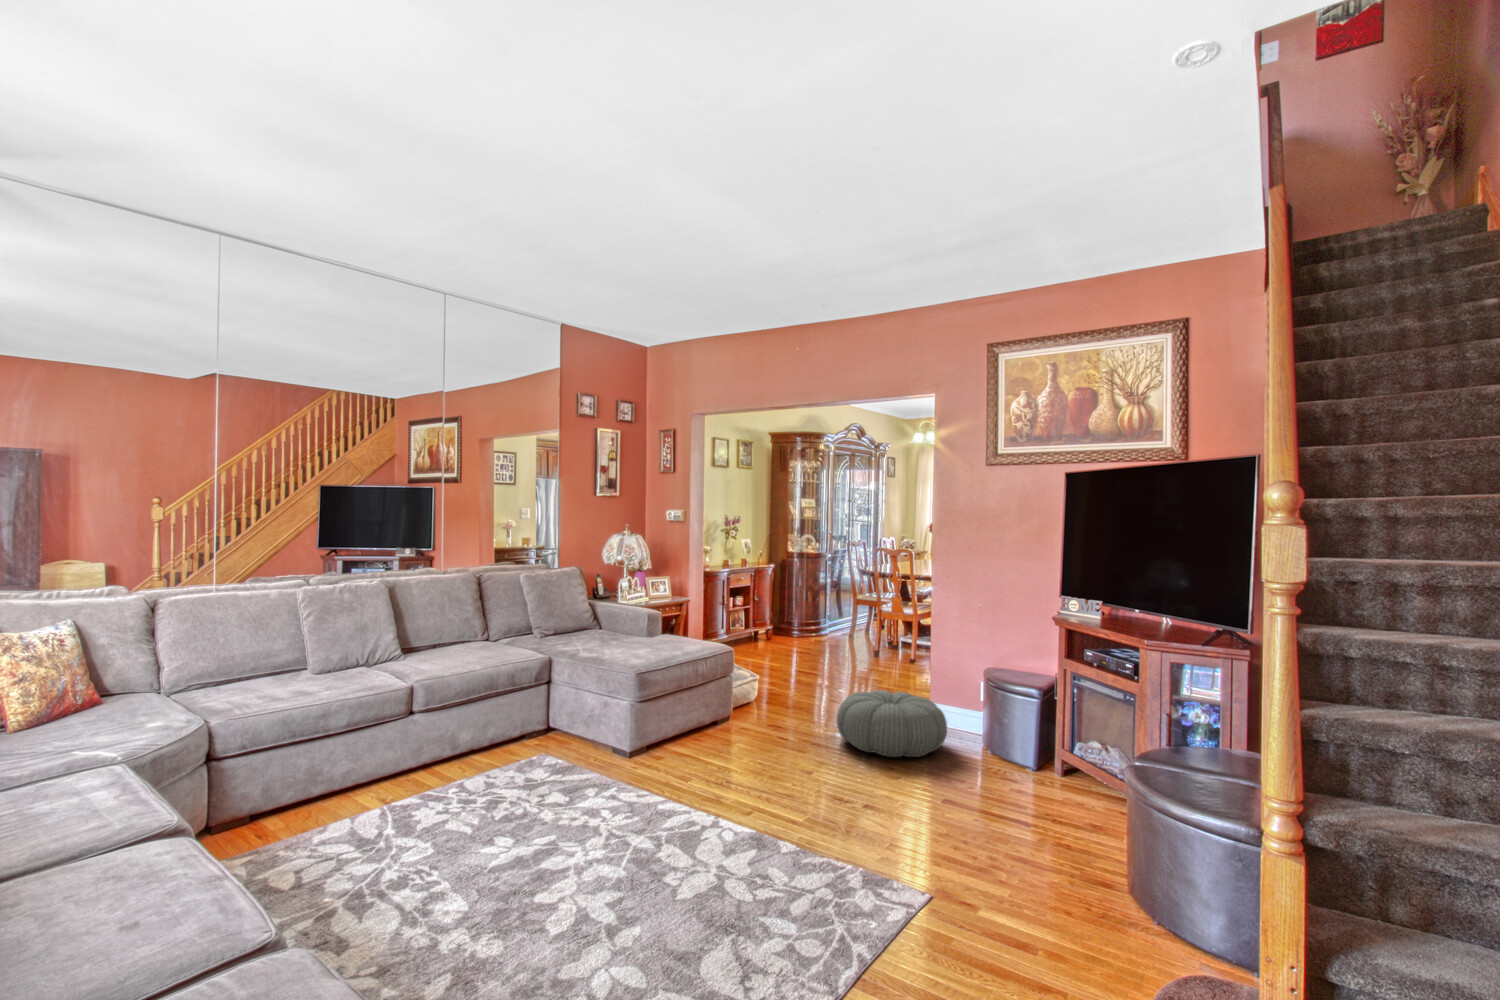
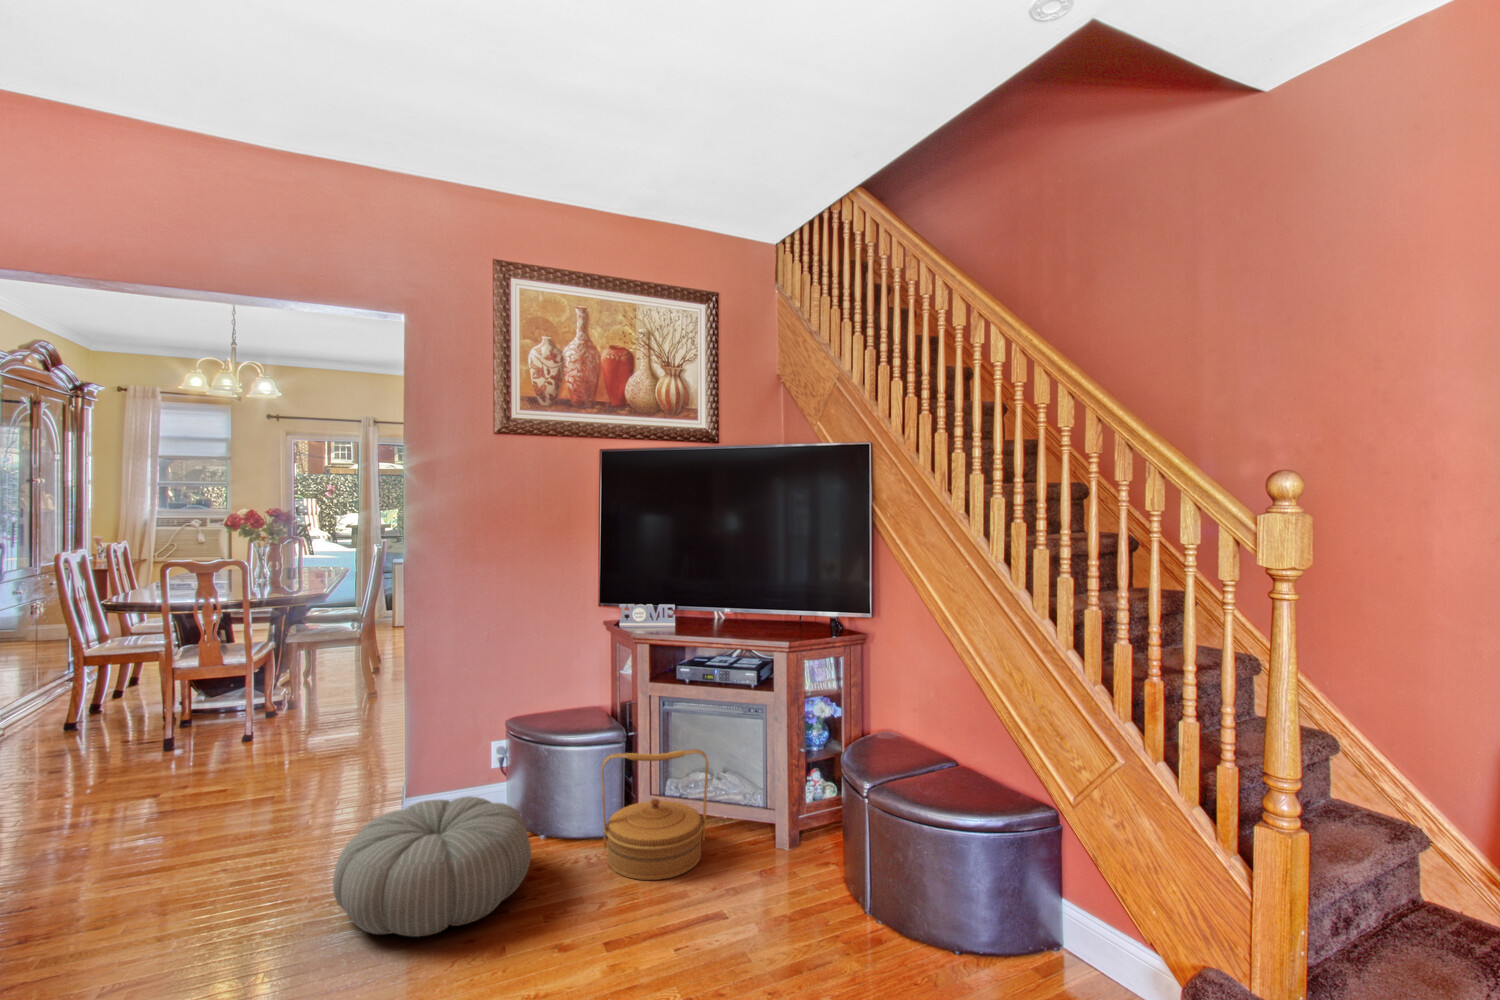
woven basket: none [988,696,1070,799] -> present [601,749,709,880]

